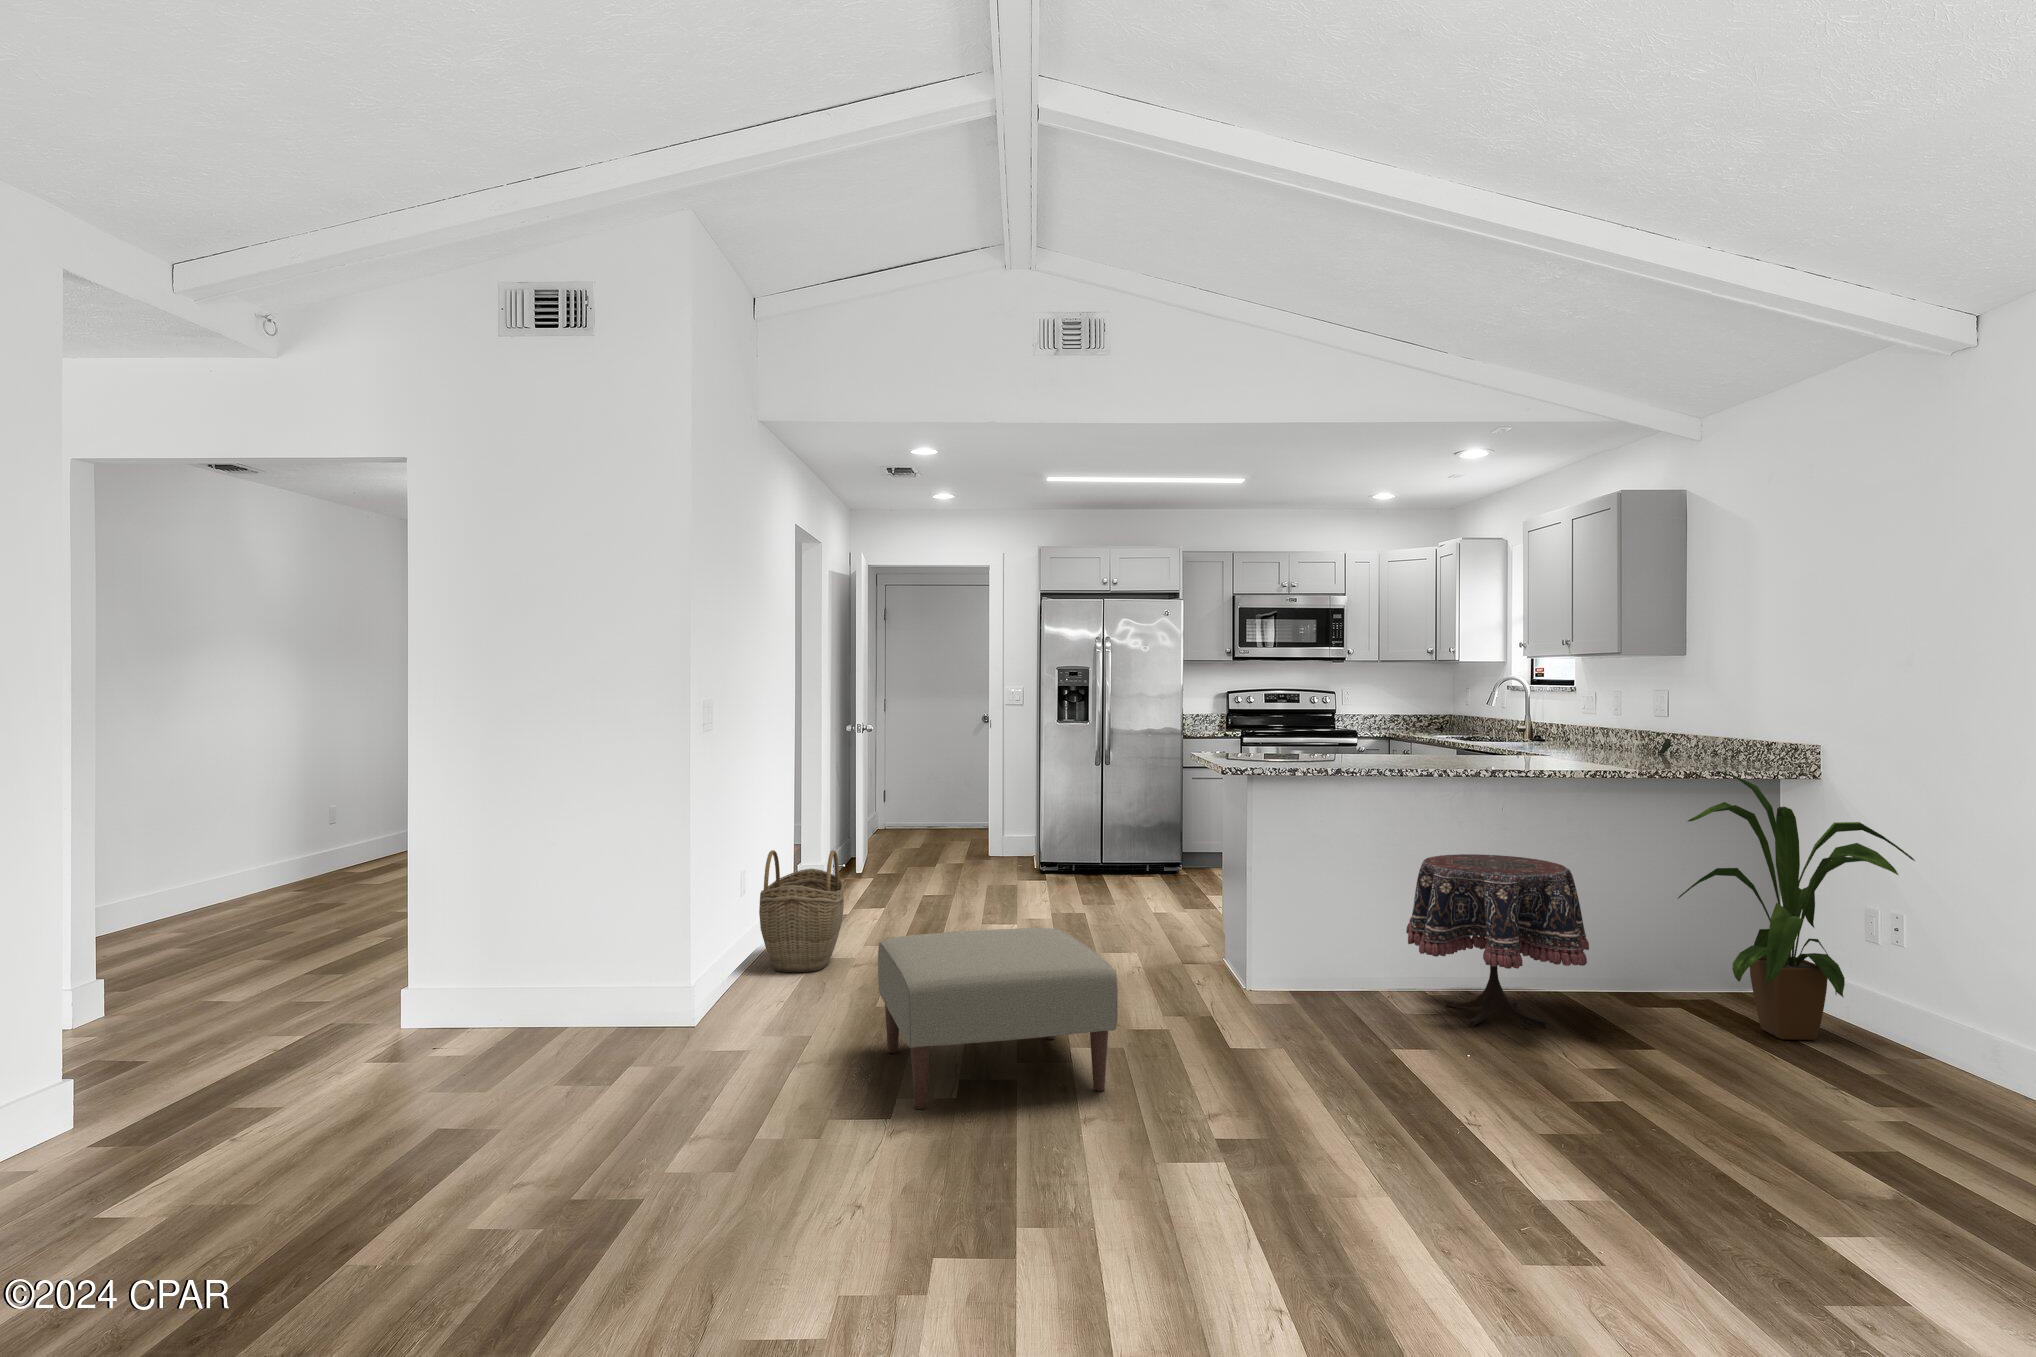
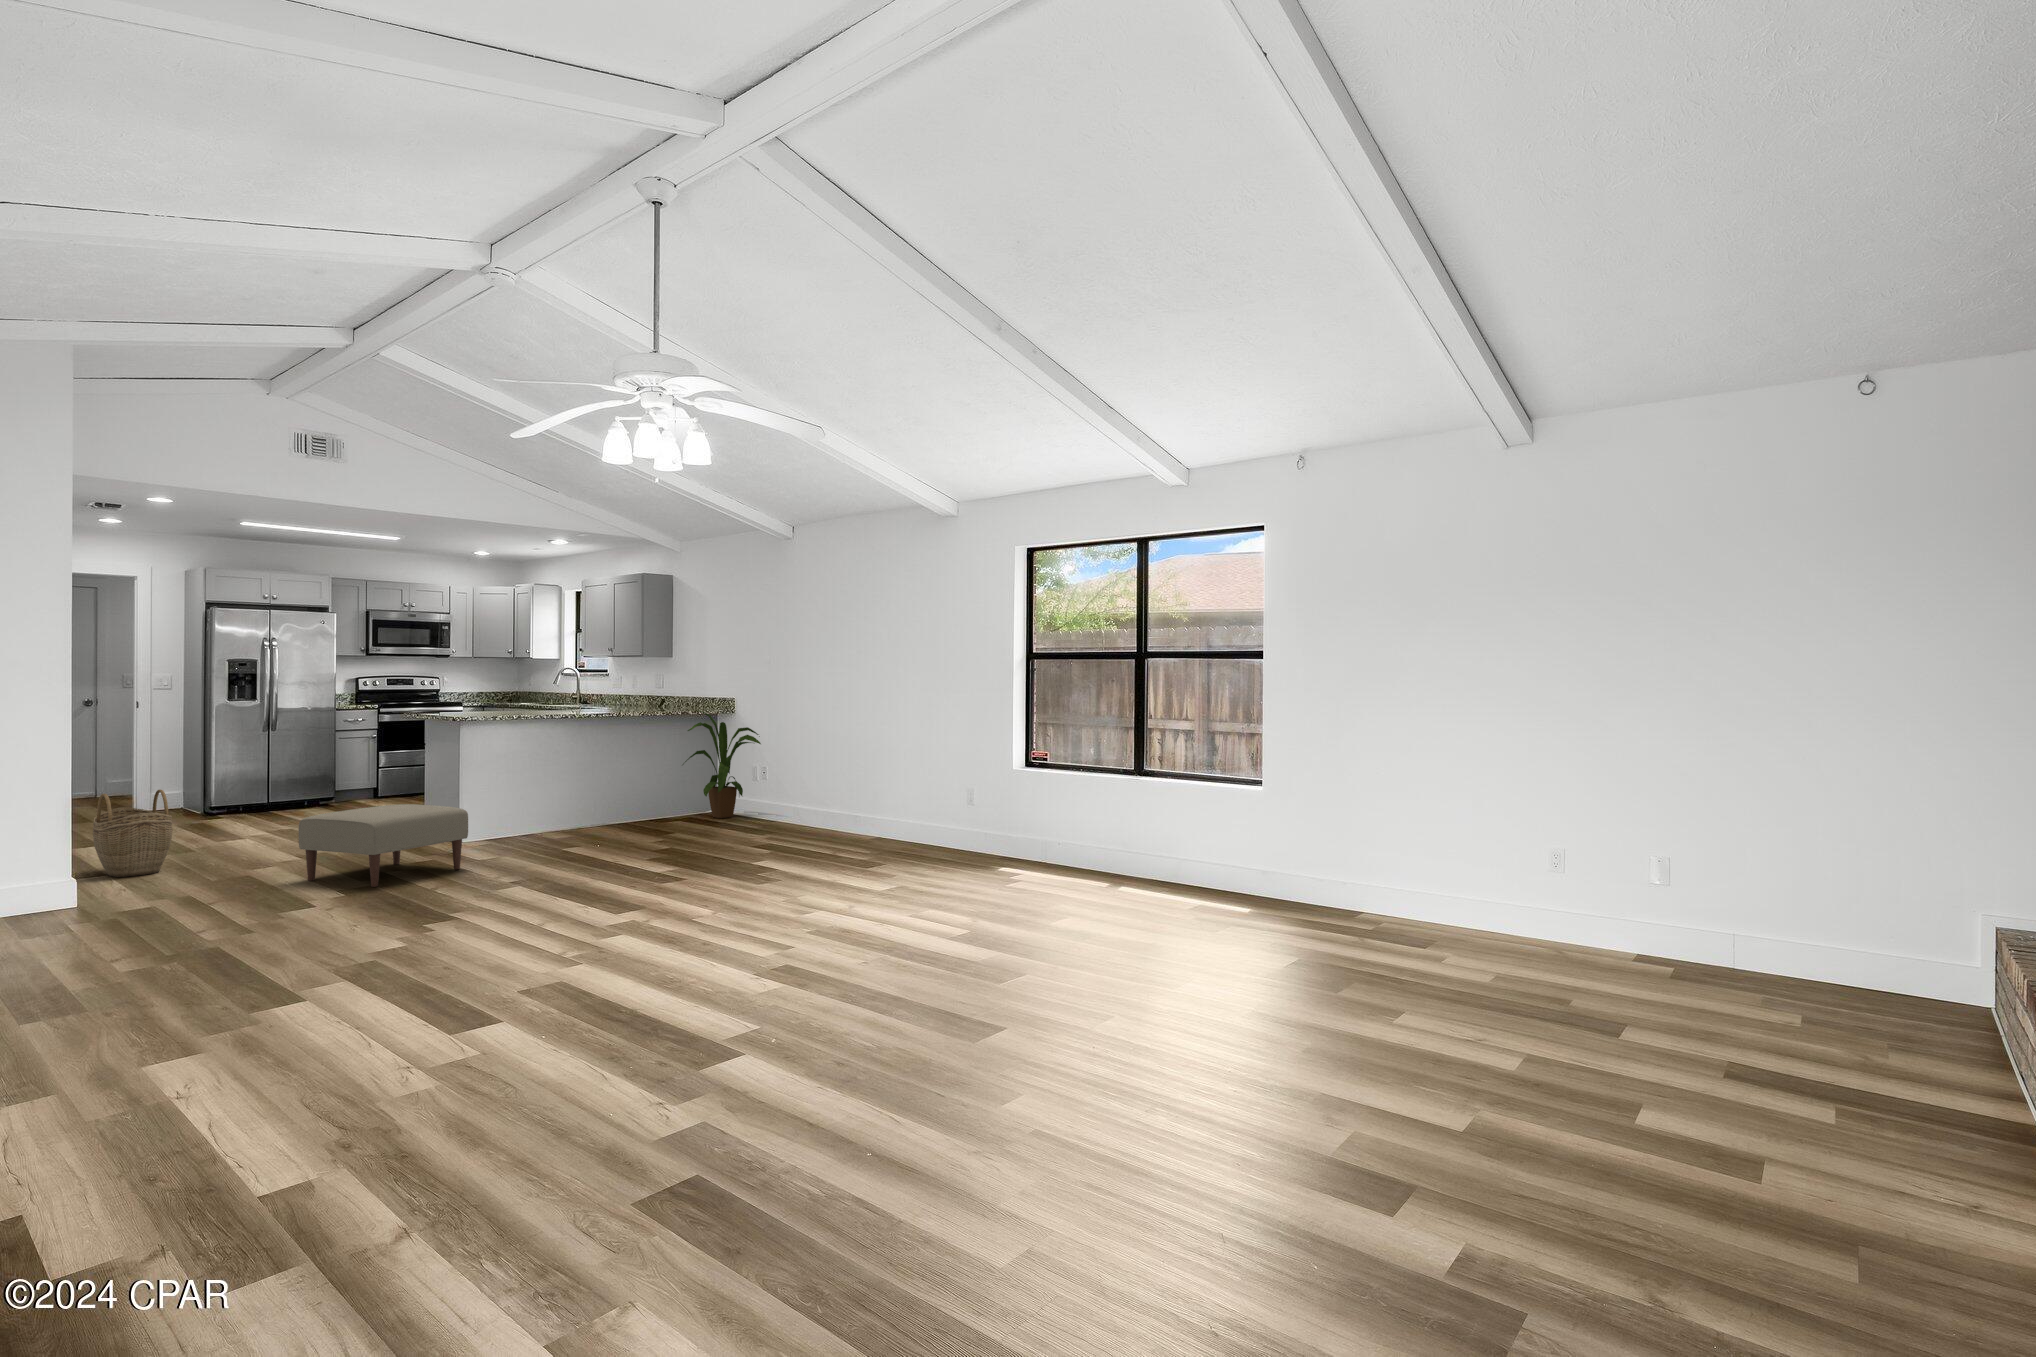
side table: present [1406,854,1589,1027] -> none [562,755,651,832]

